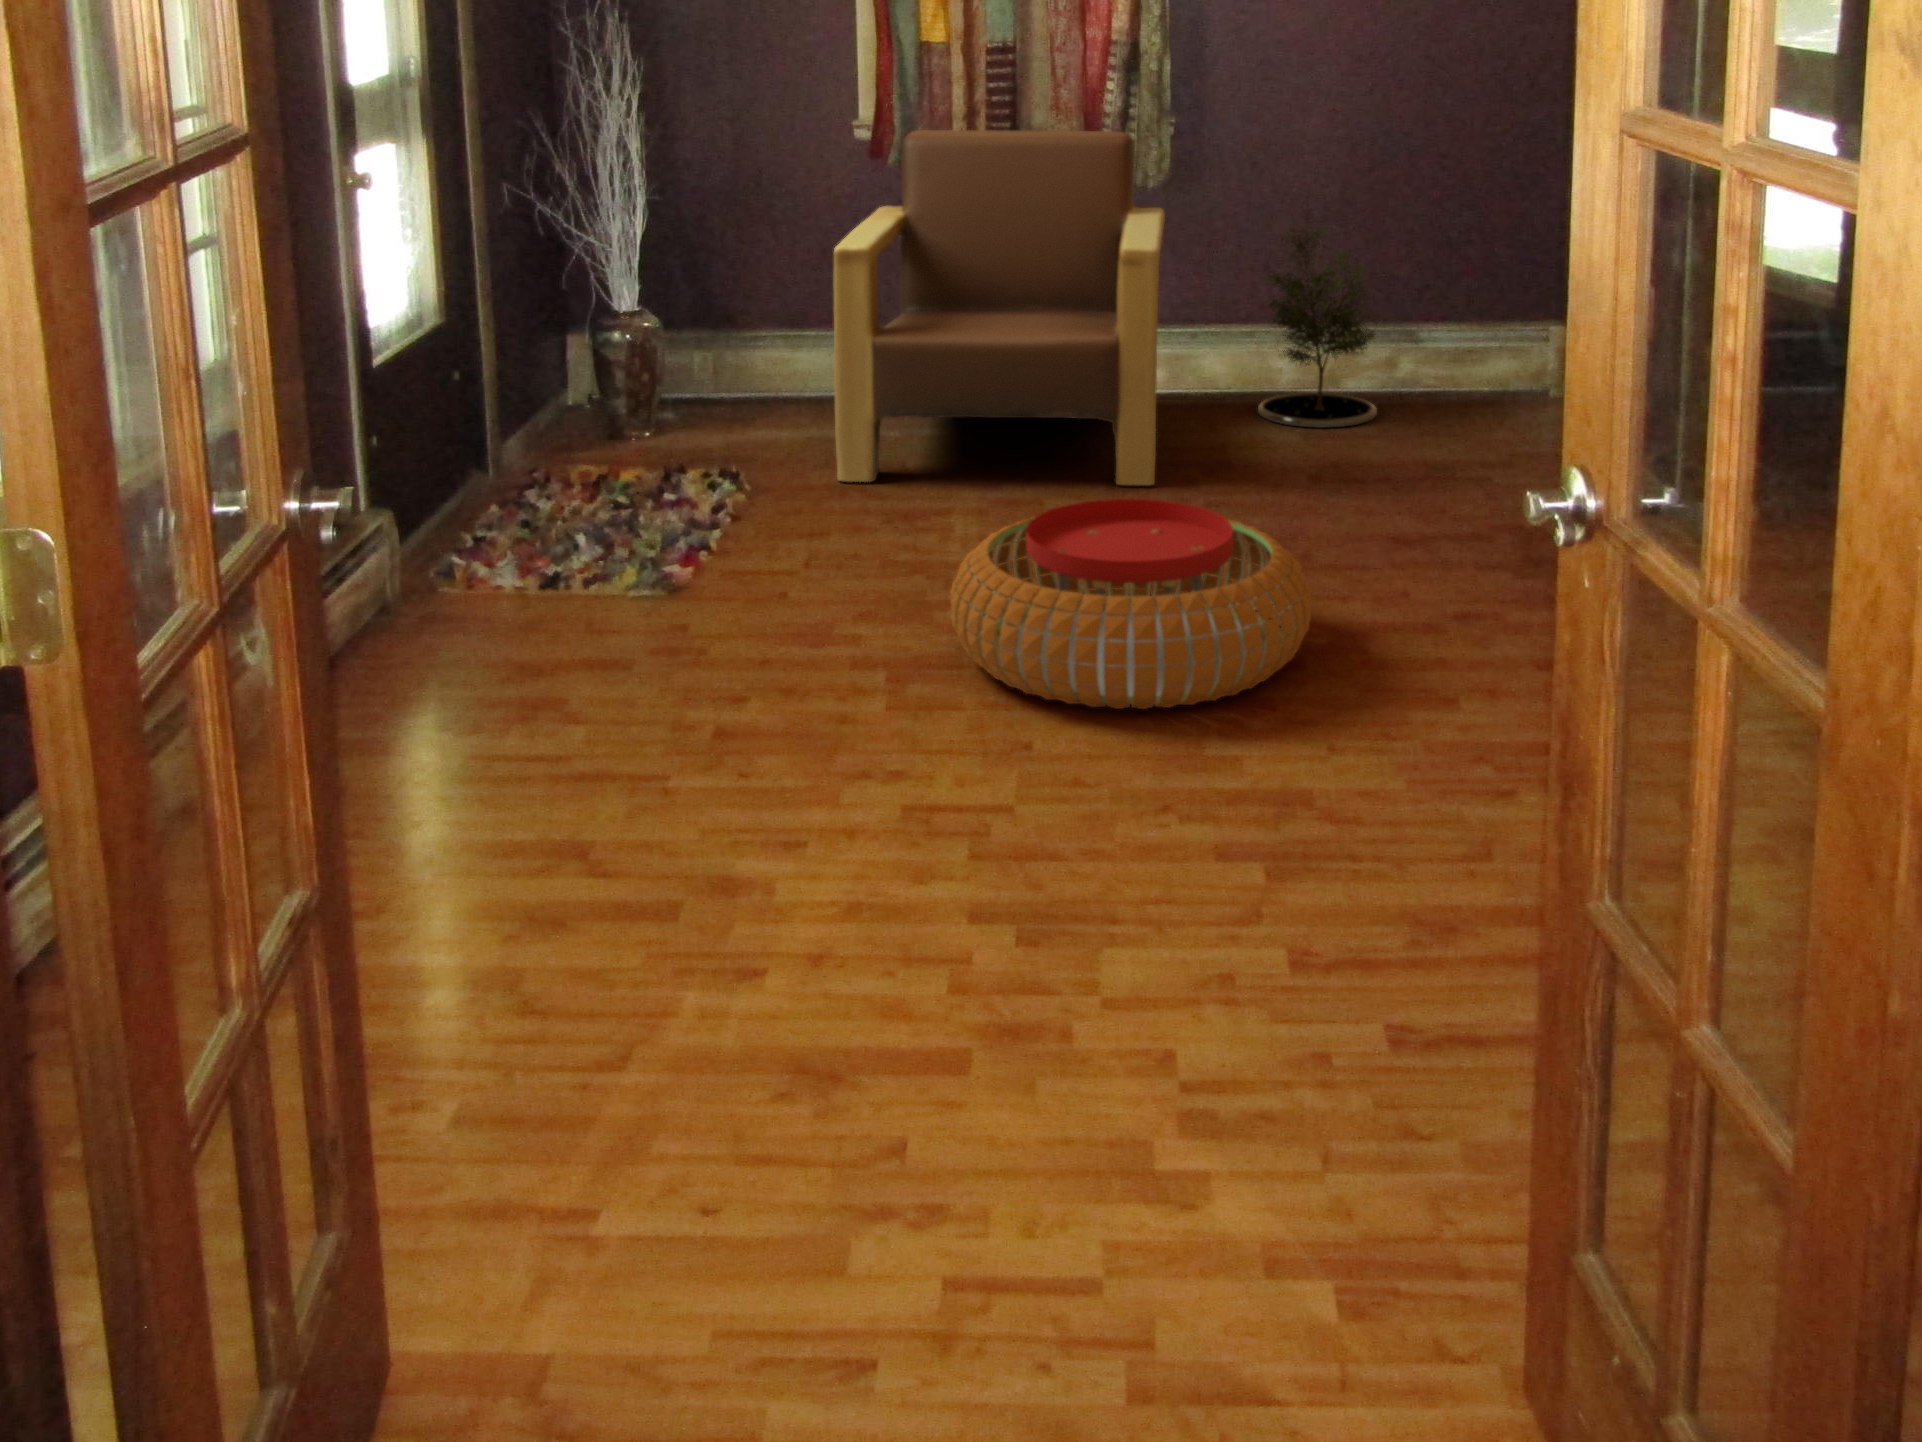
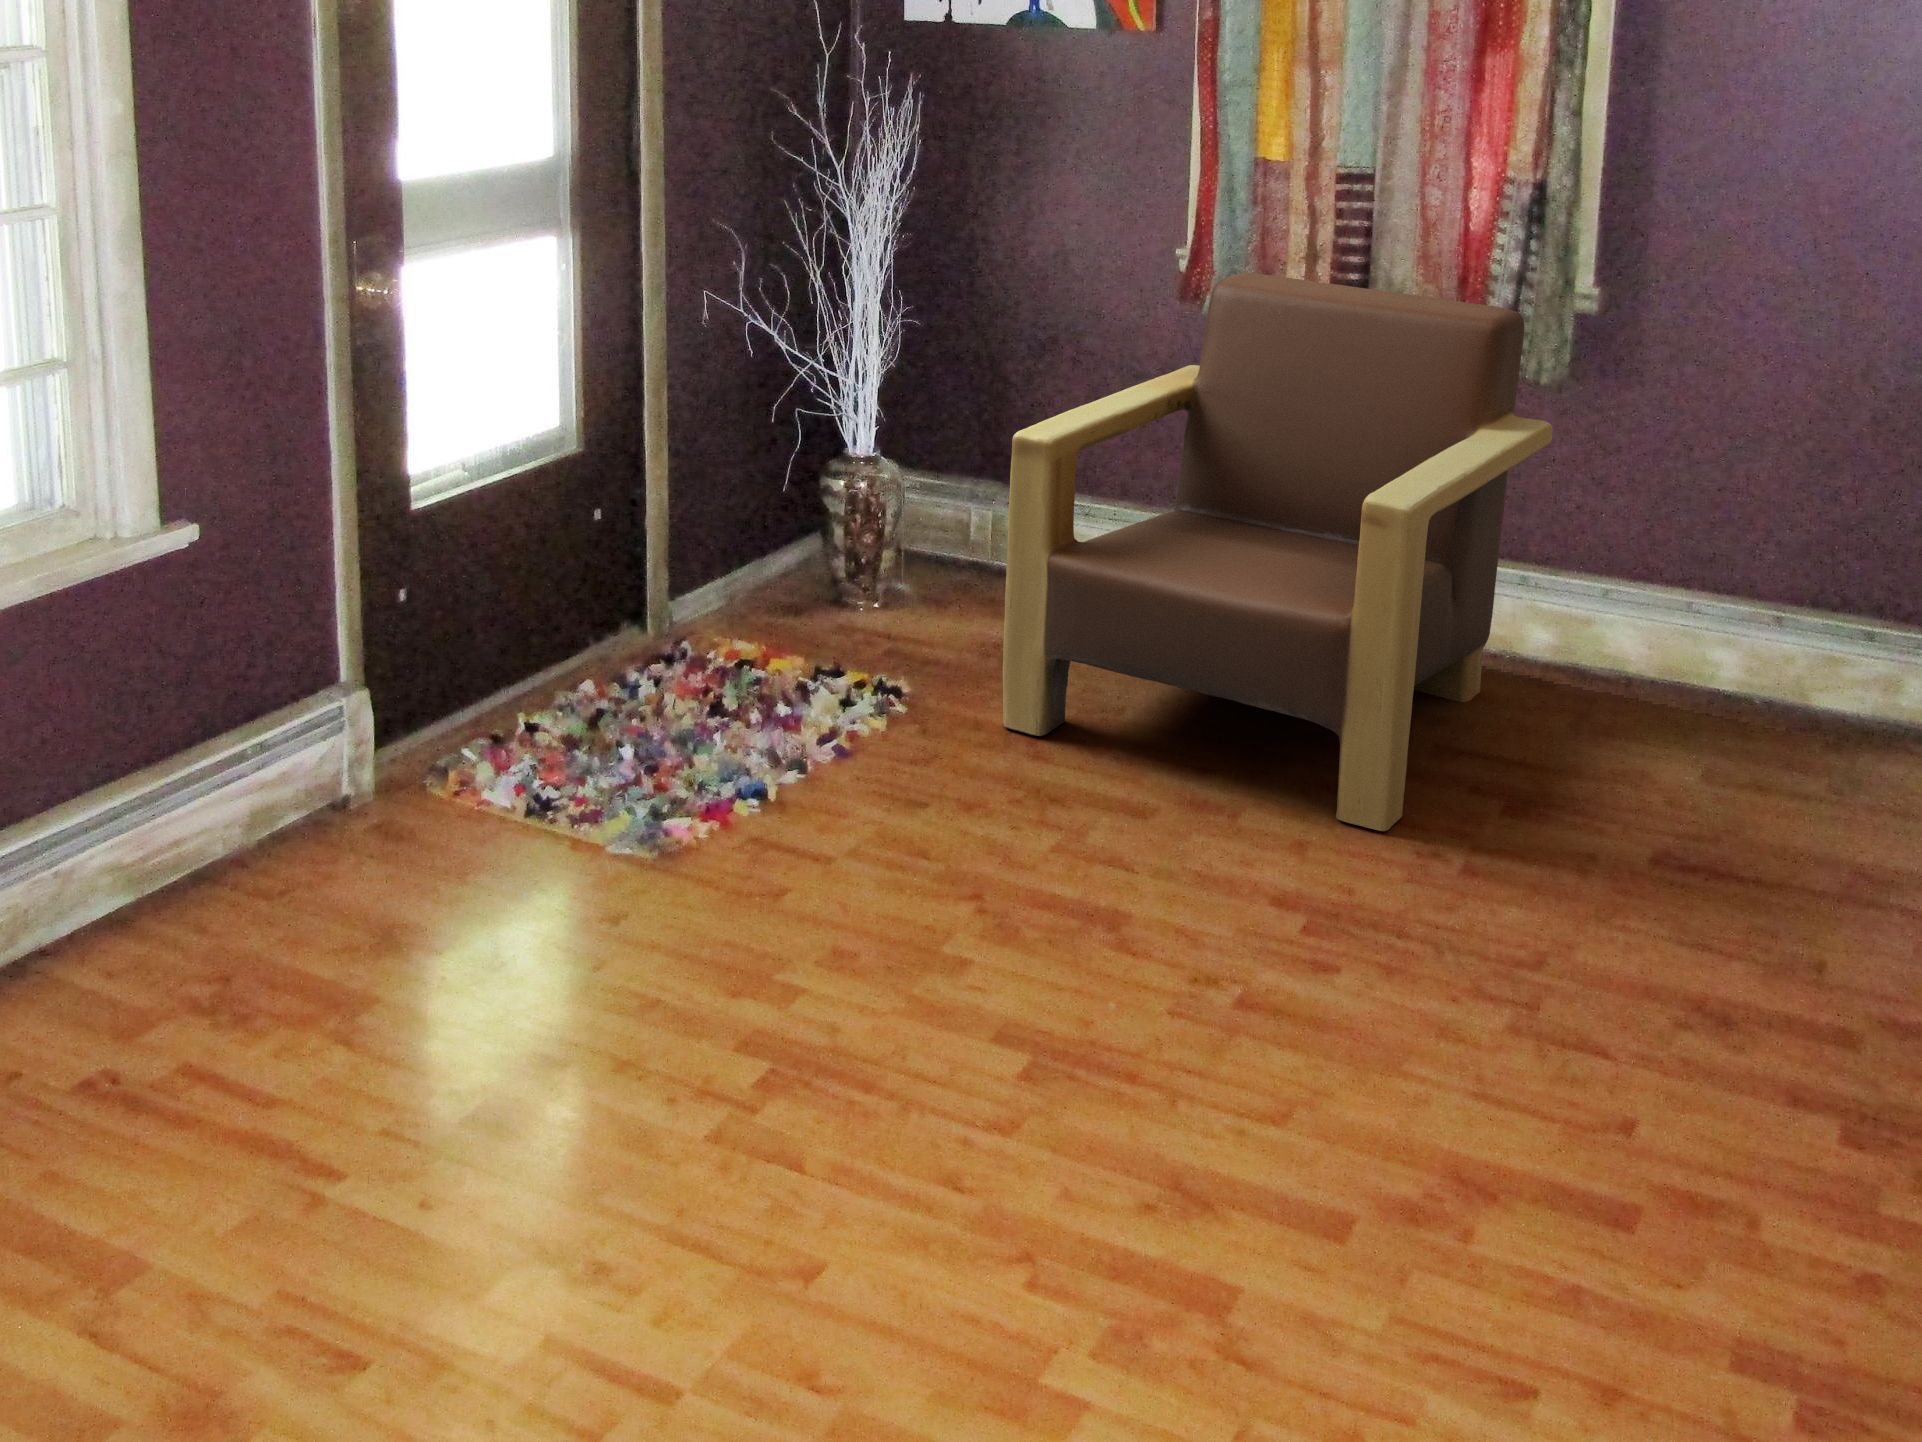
potted tree: present [1258,205,1382,428] -> none [1659,450,1875,788]
pouf: present [950,499,1311,709] -> none [795,893,1323,1277]

